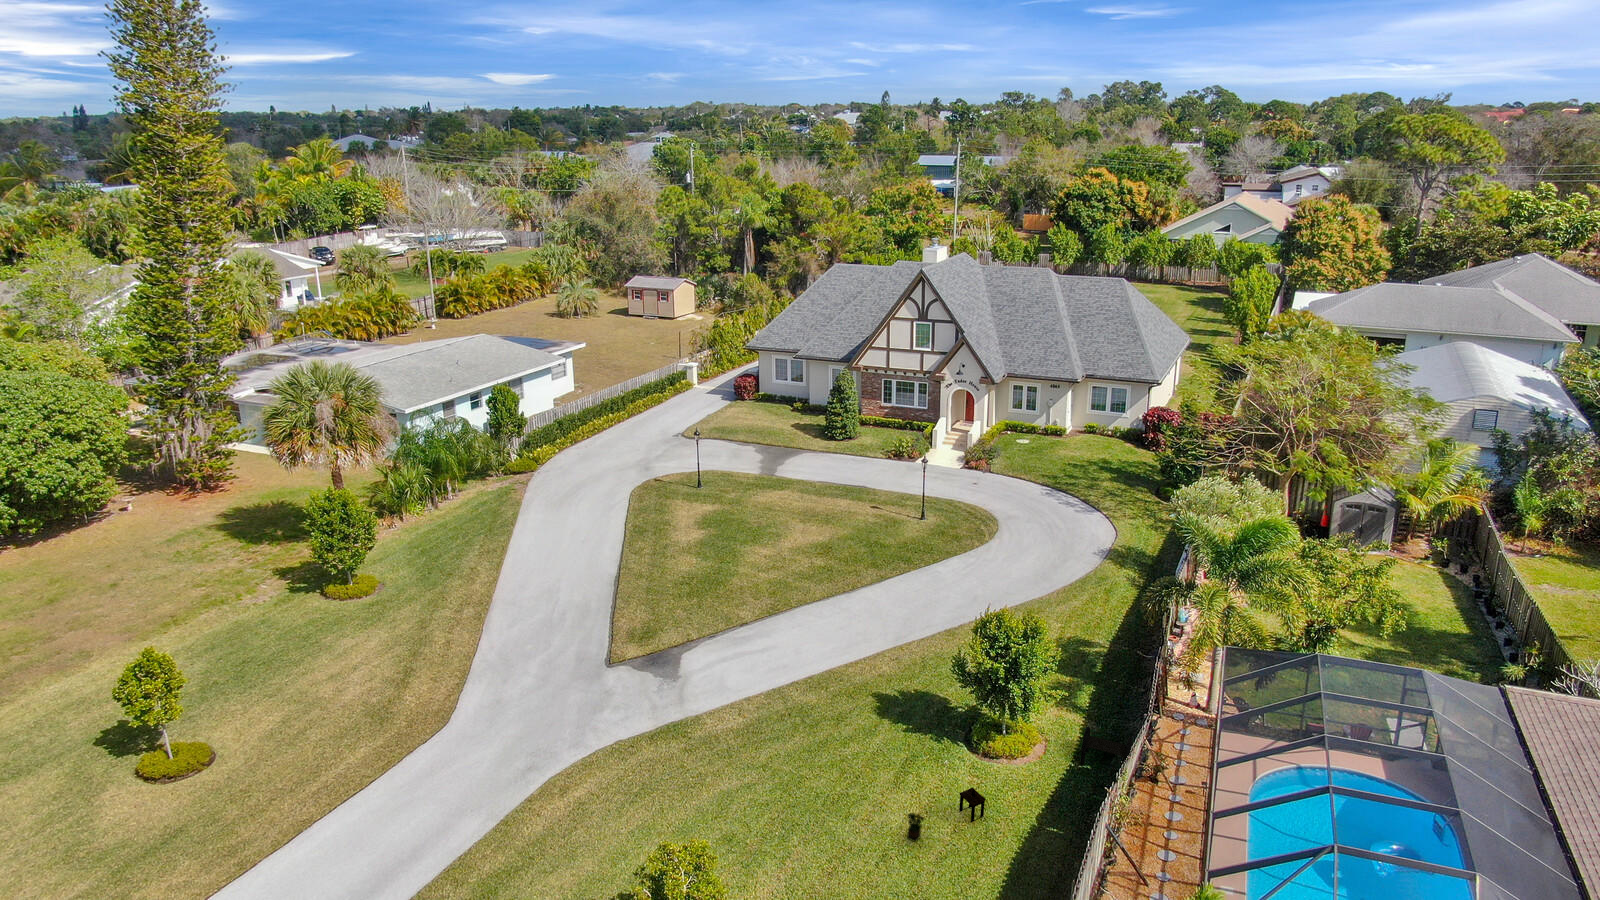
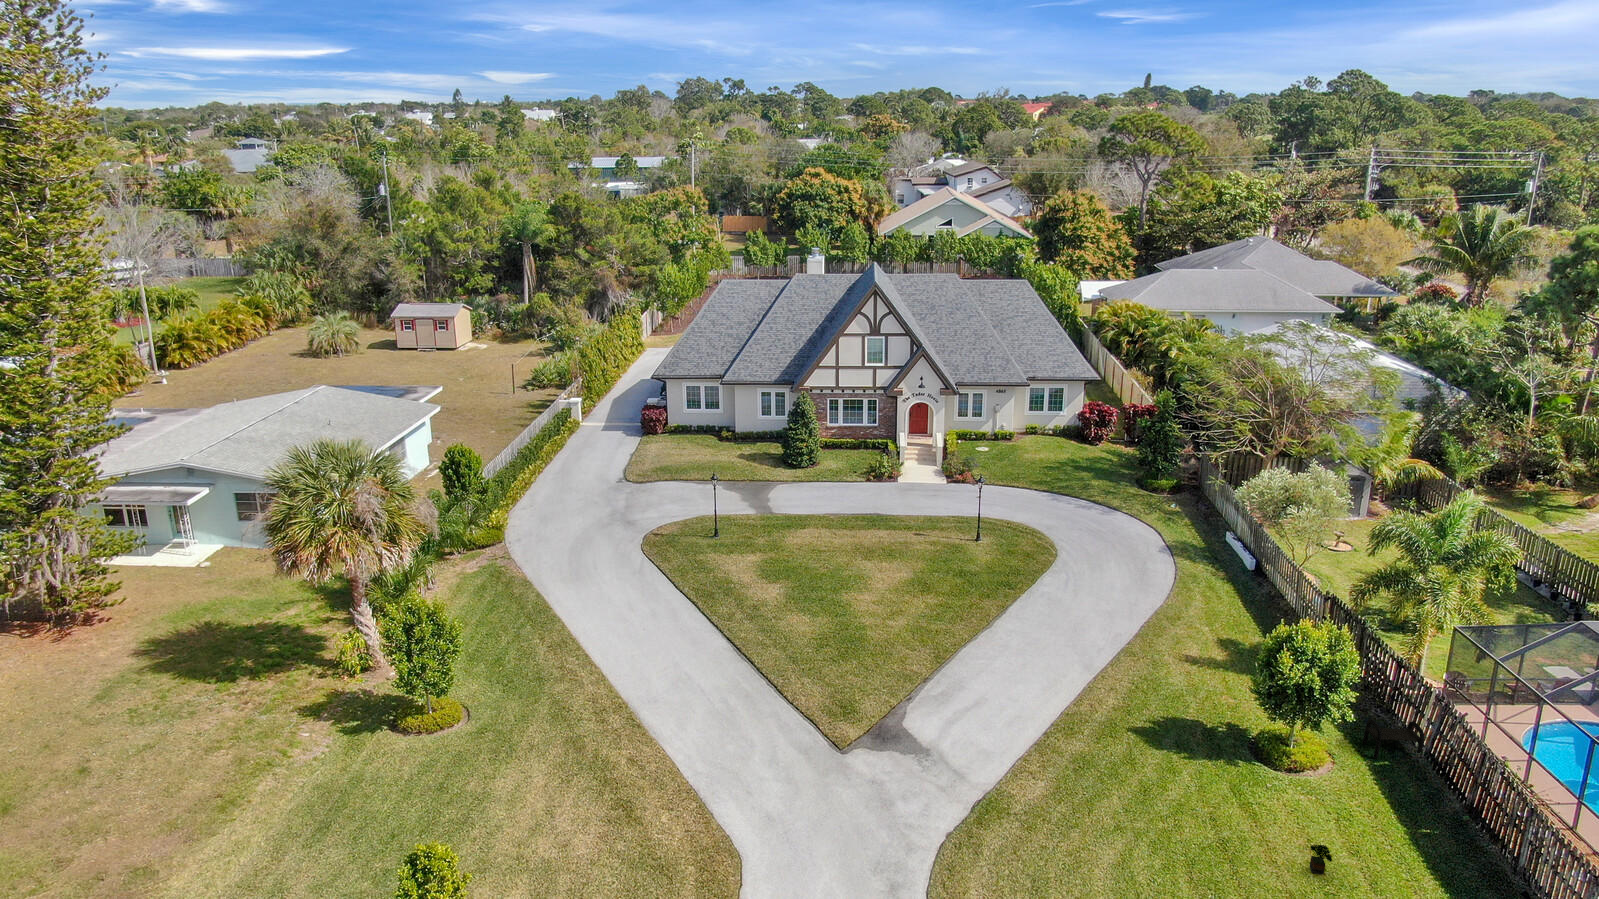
side table: present [959,788,986,822] -> none [1327,804,1357,841]

